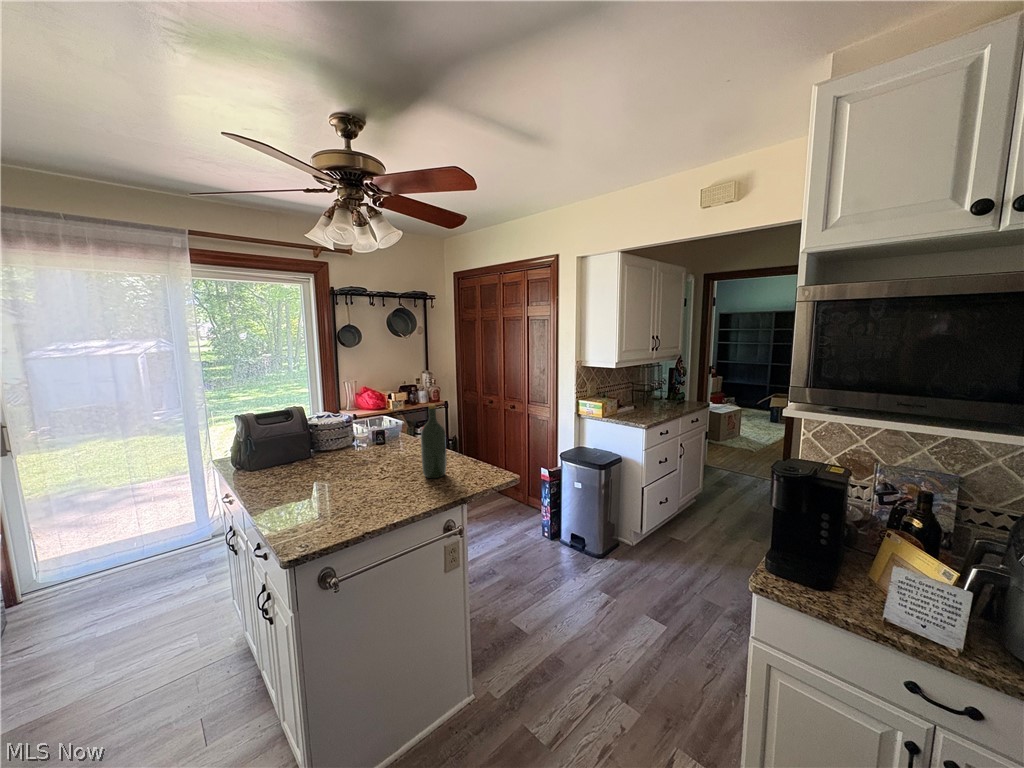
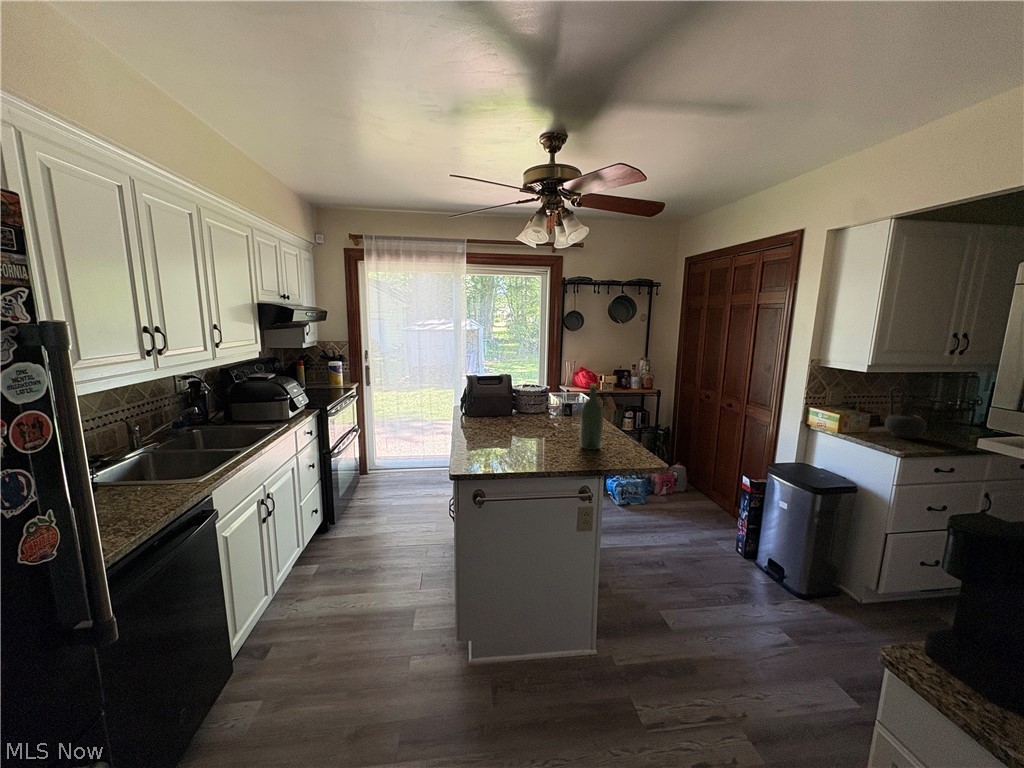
ceramic jug: none [624,376,647,414] -> present [885,387,926,439]

